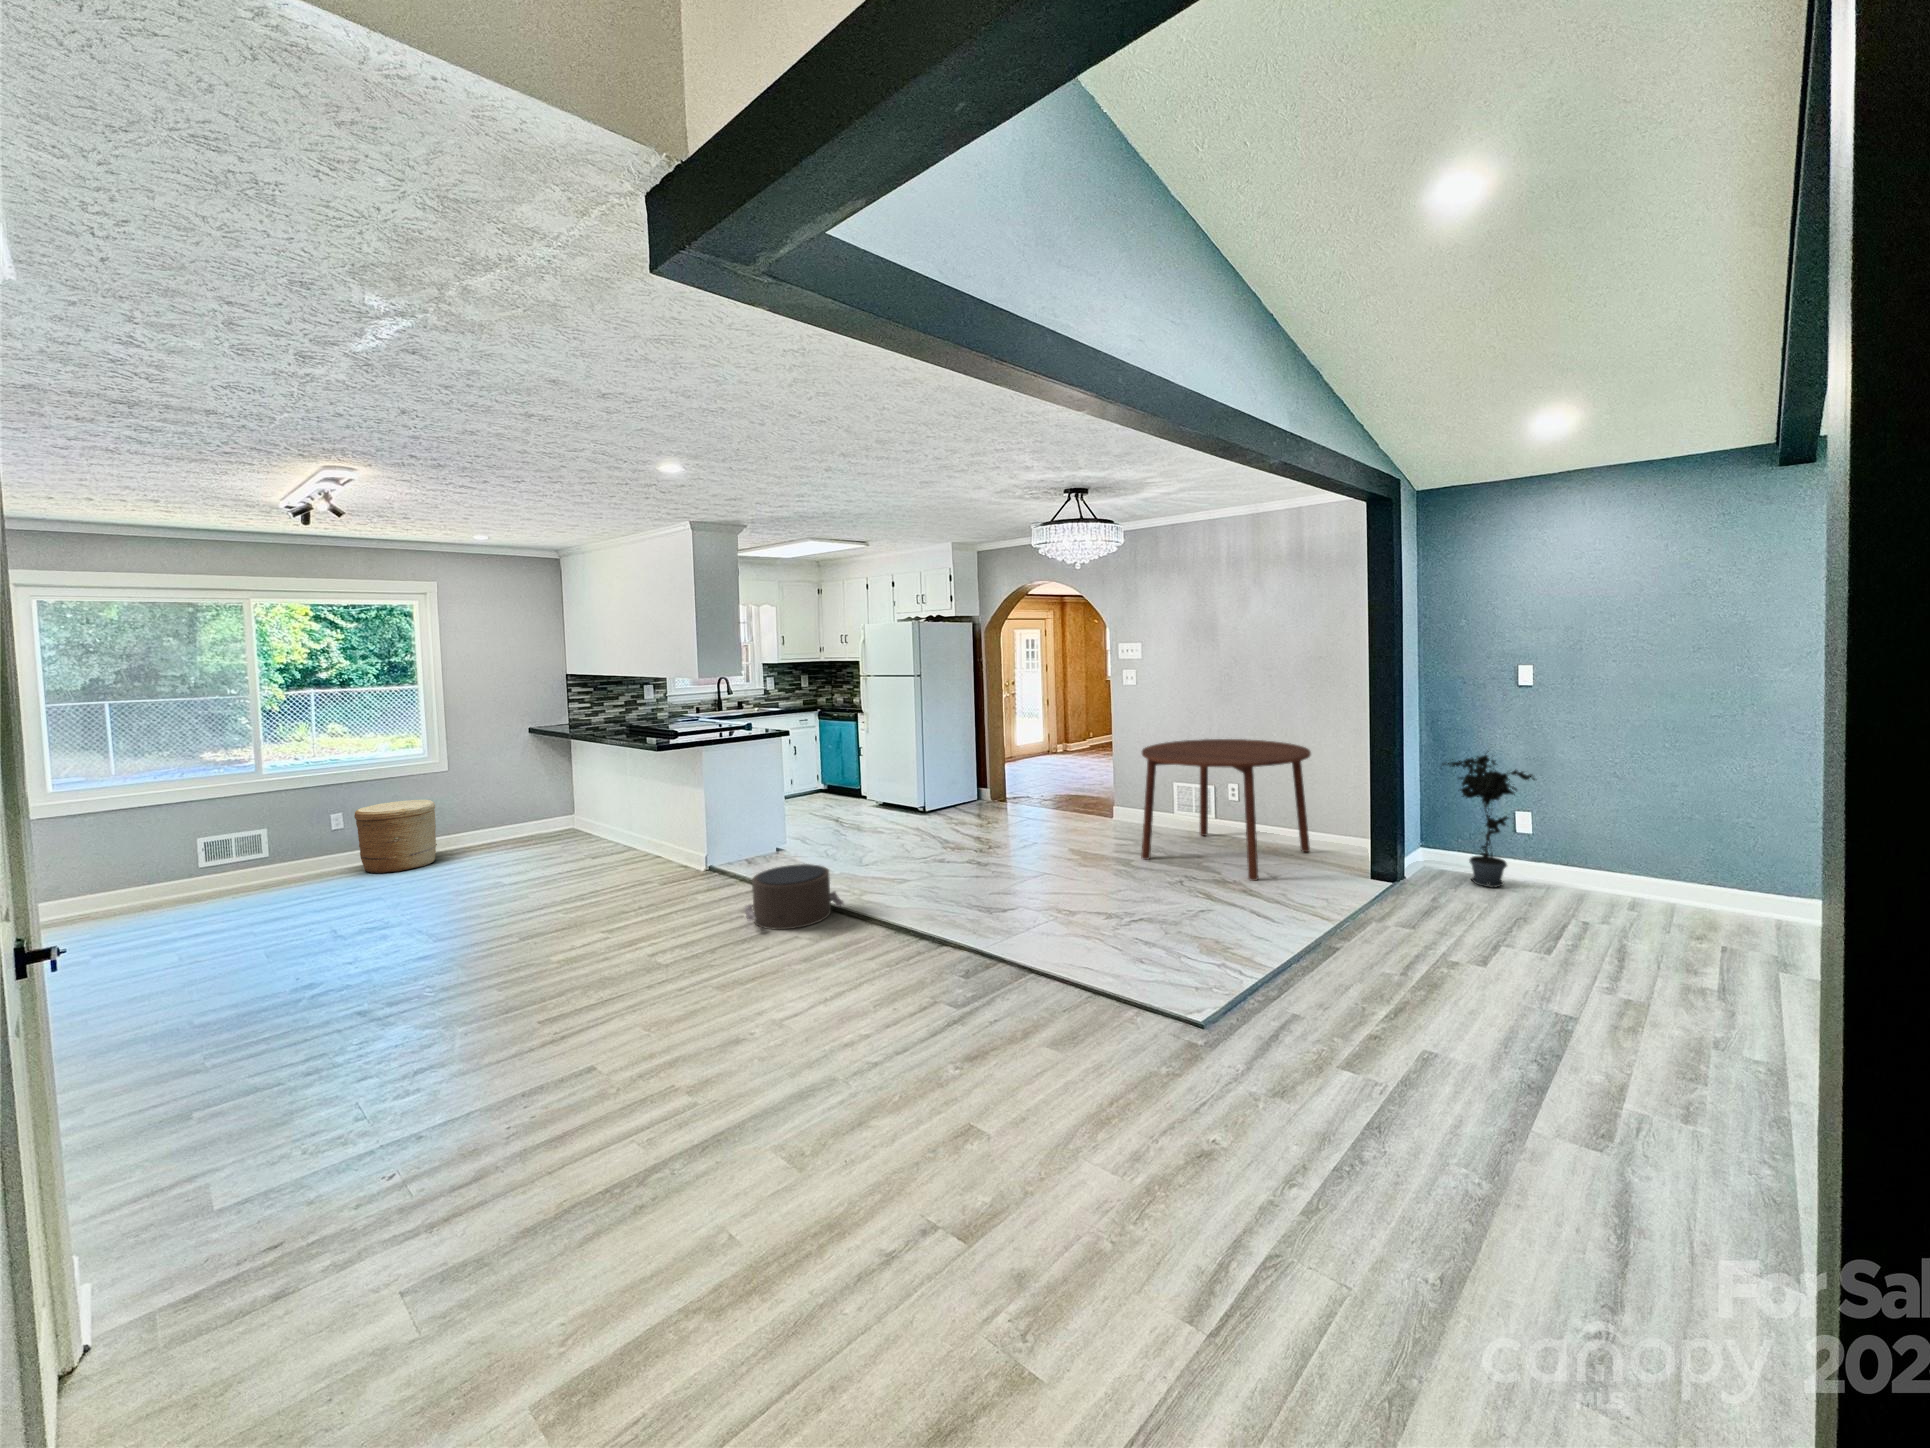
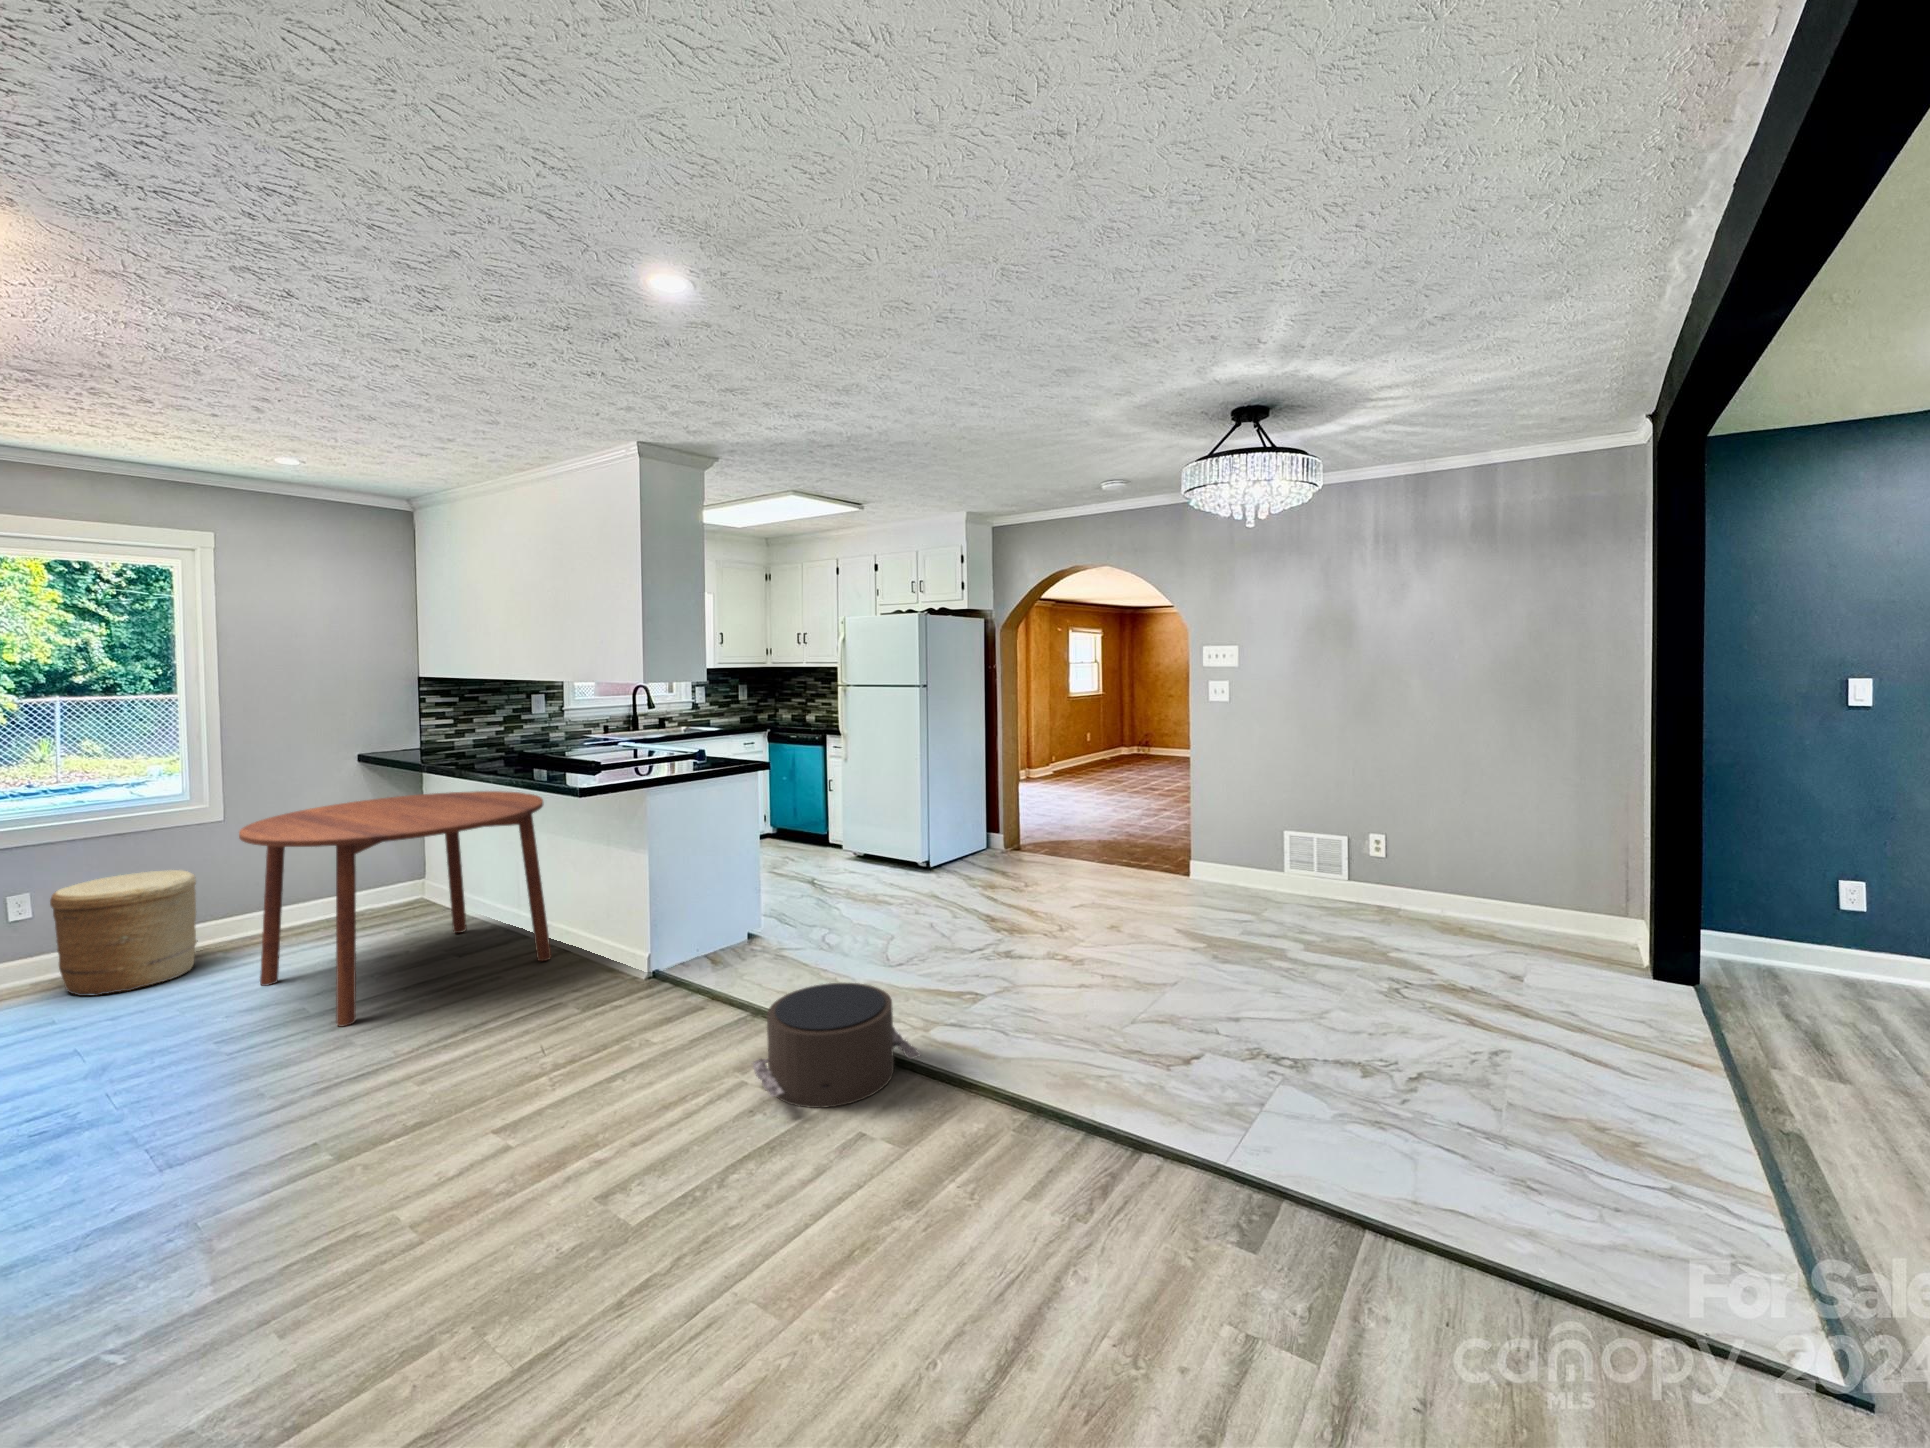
dining table: present [1141,739,1311,881] -> present [239,791,551,1027]
potted plant: present [1442,751,1535,888] -> none [1734,795,1917,990]

